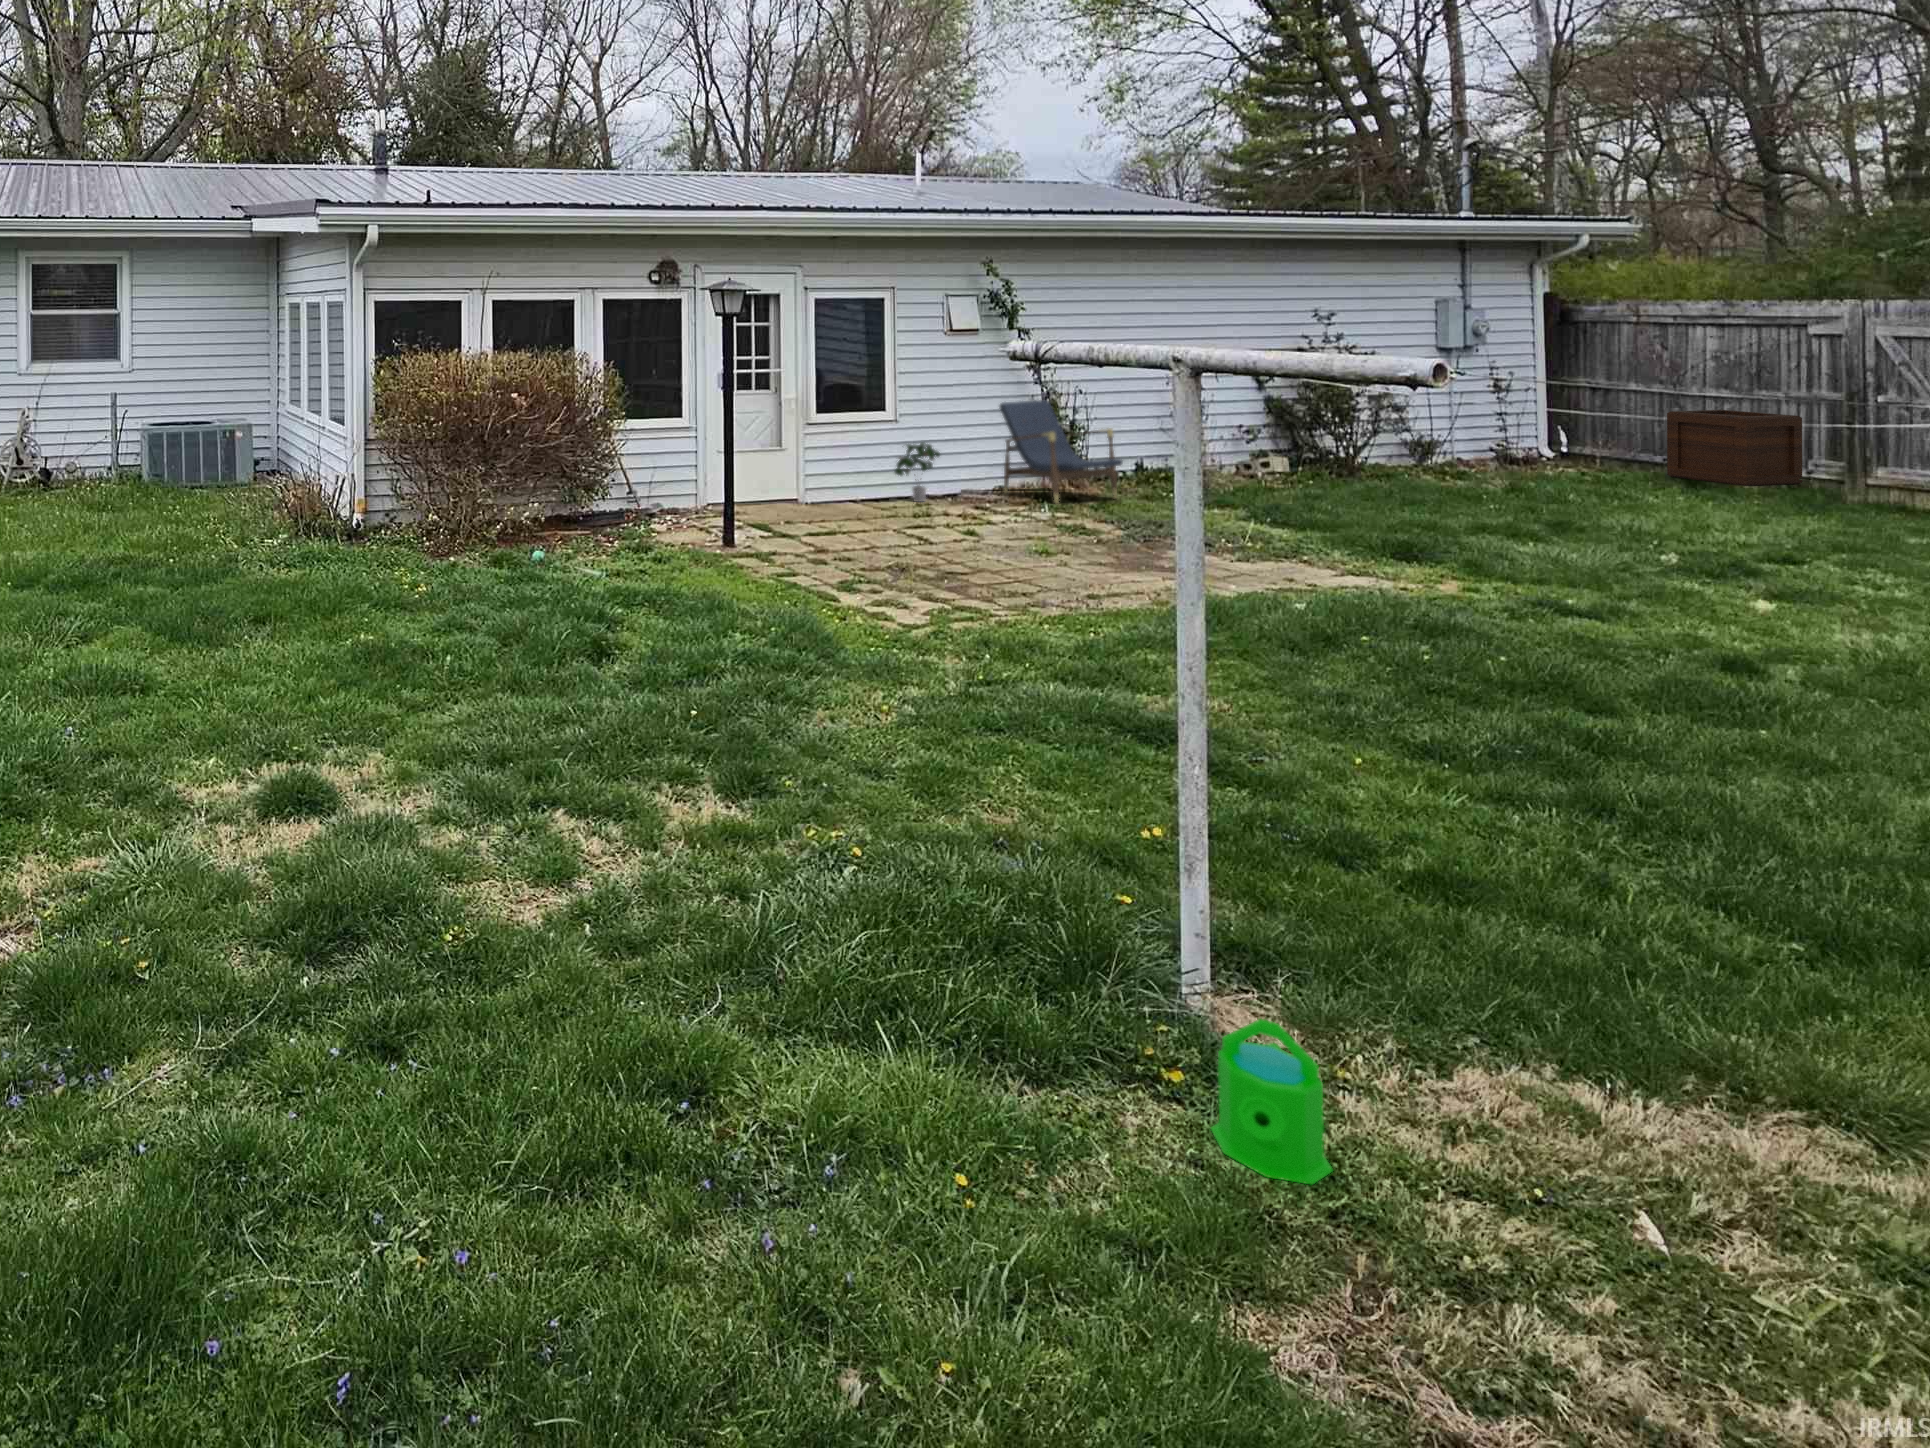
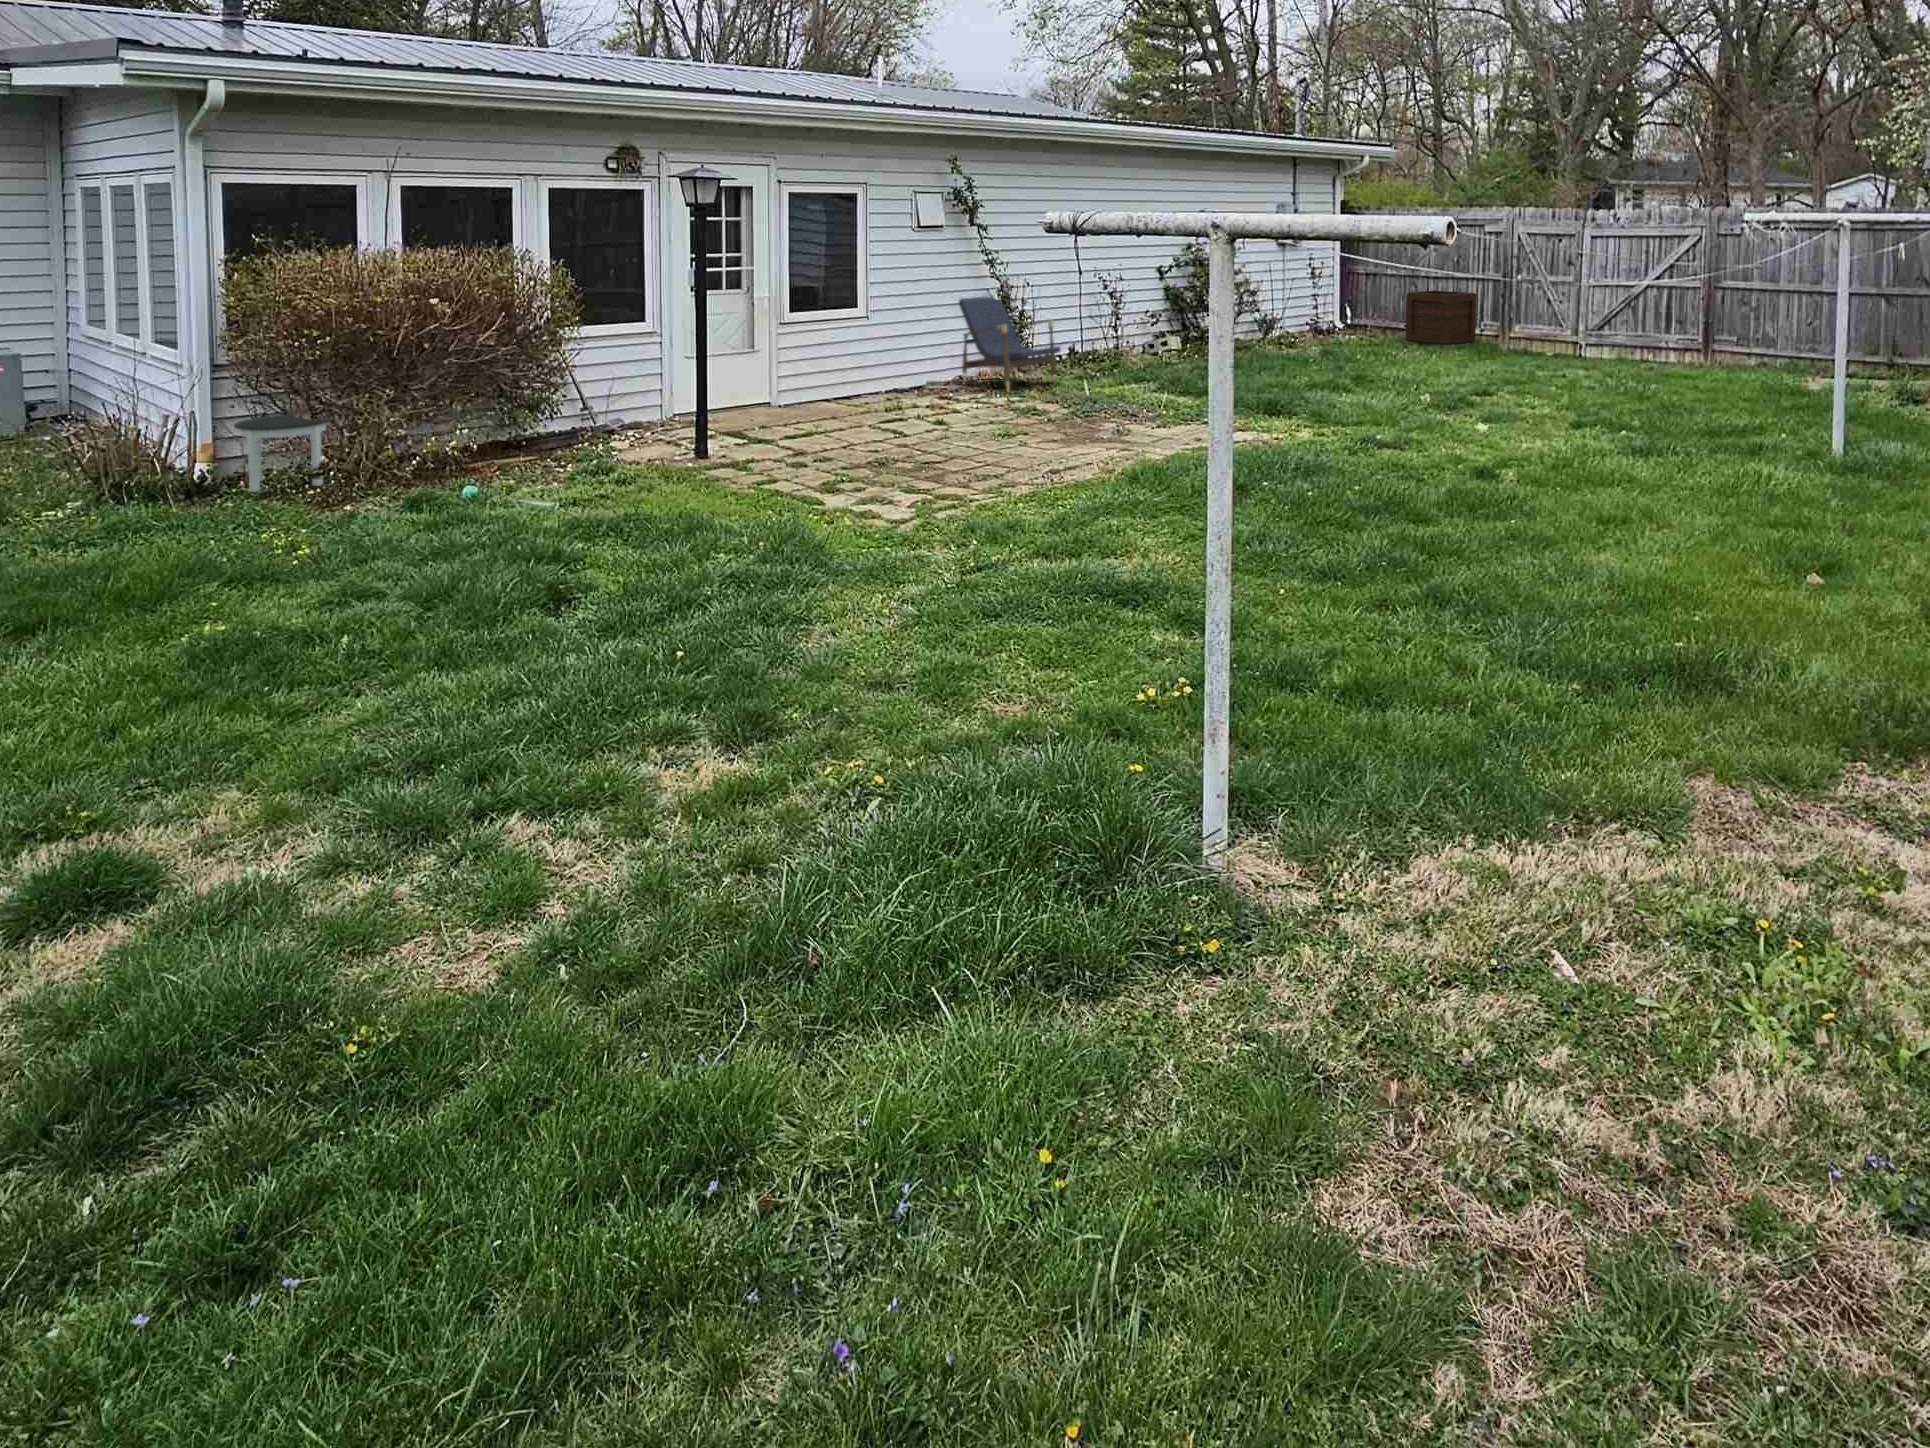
potted plant: present [895,443,940,502] -> none [865,339,907,399]
round table: none [378,480,443,539] -> present [234,415,331,492]
watering can: present [1211,1019,1333,1184] -> none [1268,868,1373,1027]

